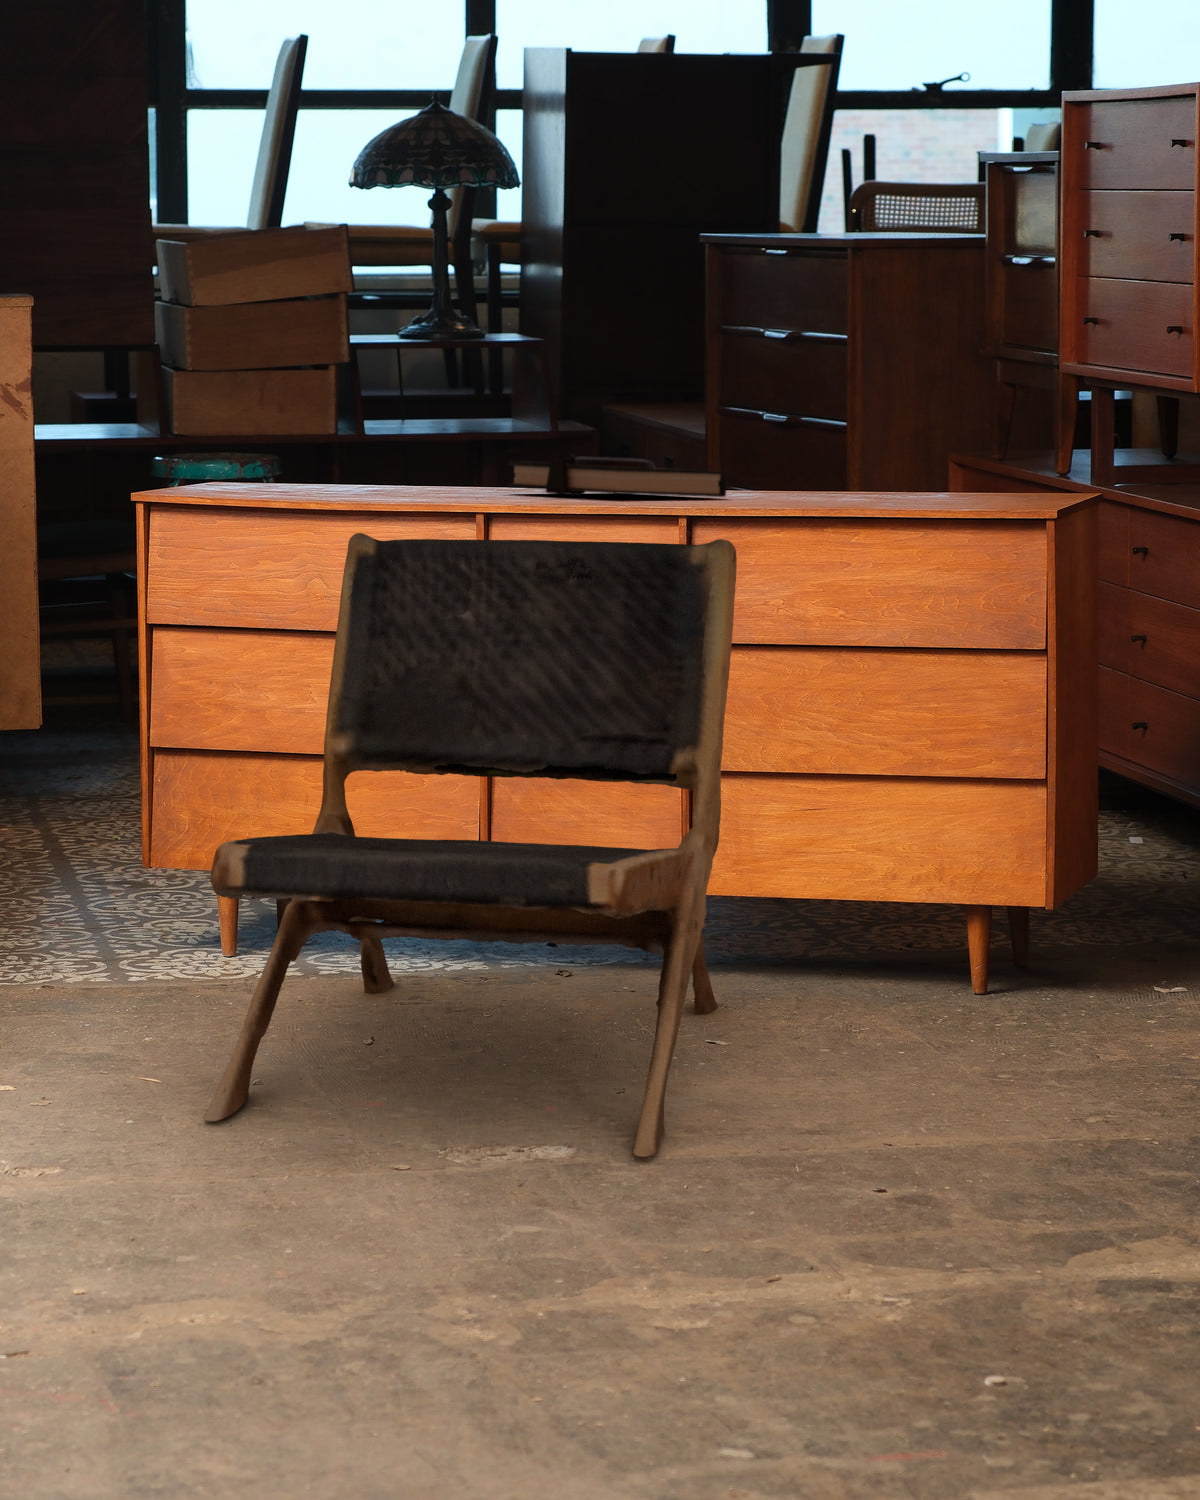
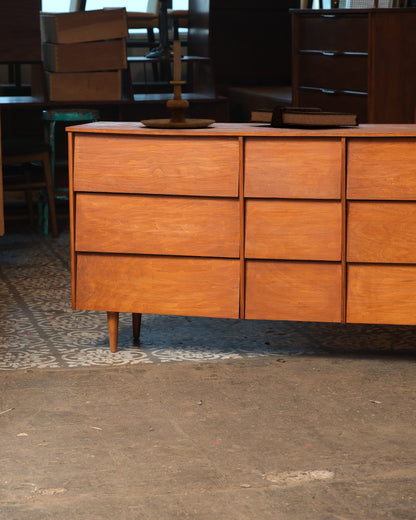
candle holder: none [280,318,433,495] -> present [141,40,215,128]
lounge chair: present [204,533,737,1157] -> none [129,147,374,471]

